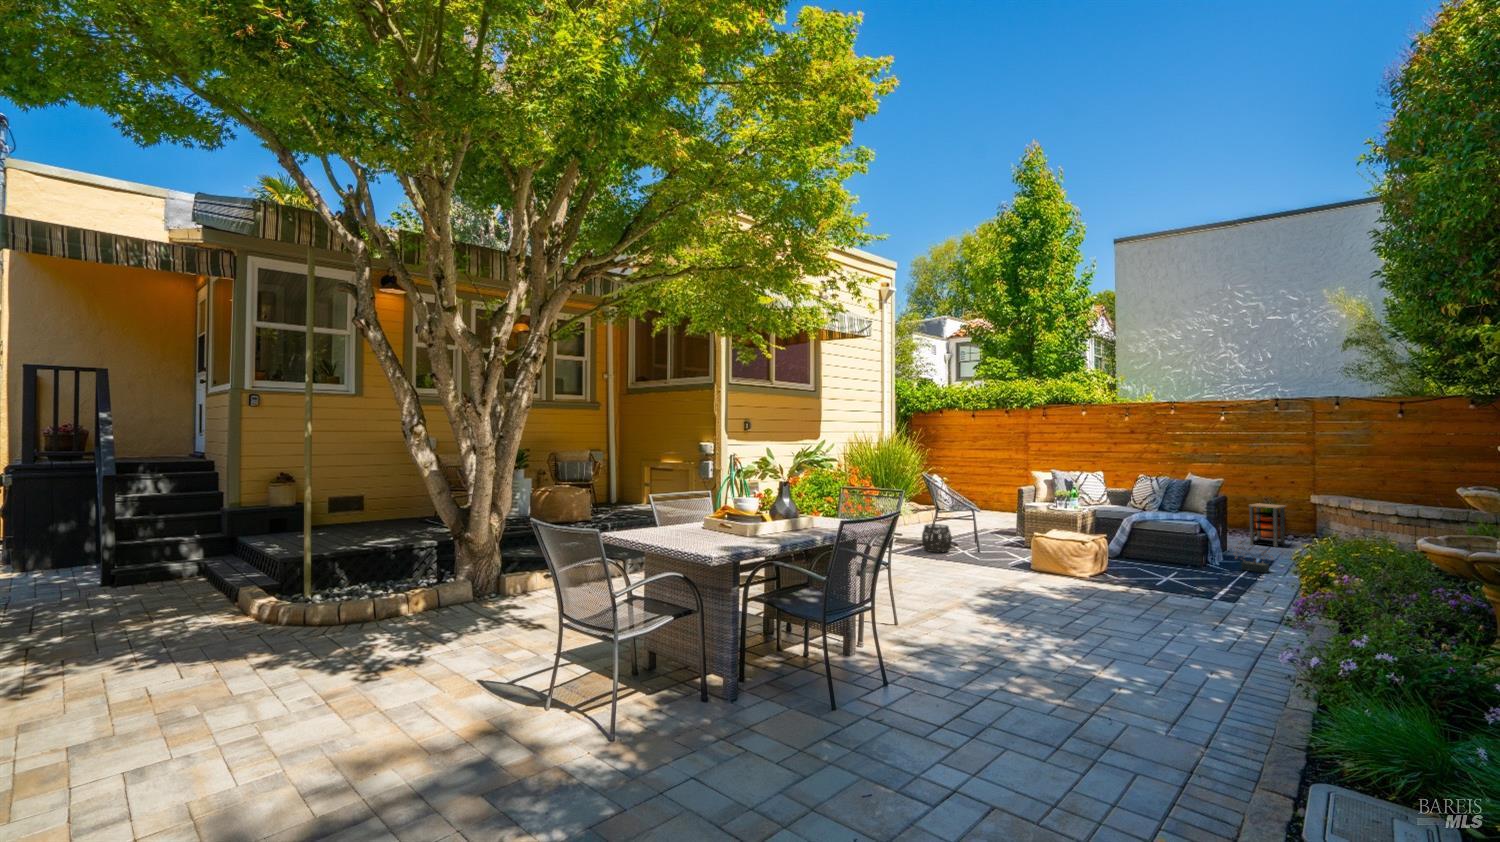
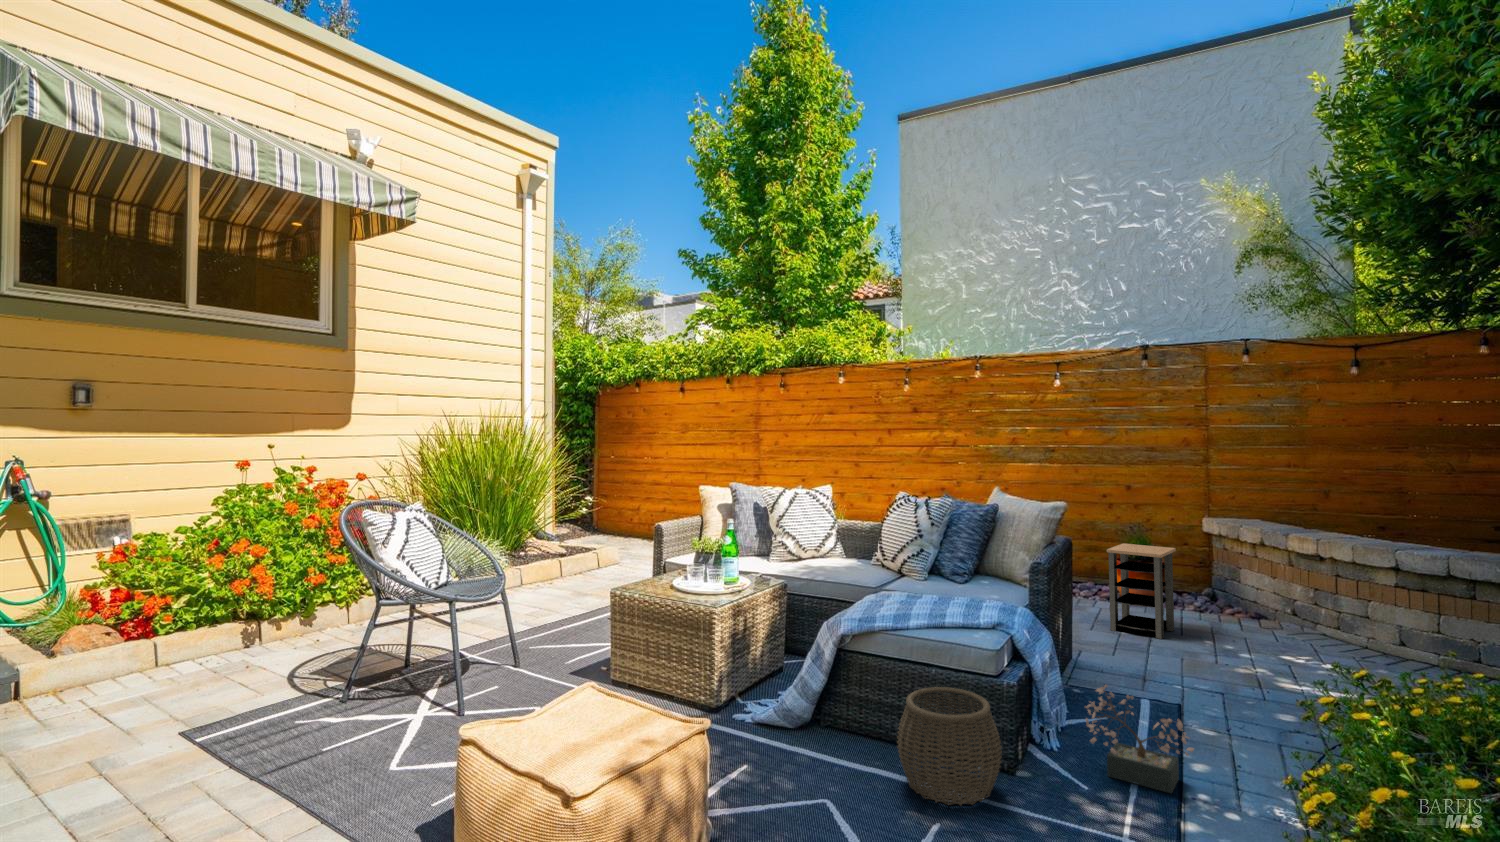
woven basket: present [922,524,952,552] -> present [897,687,1002,805]

